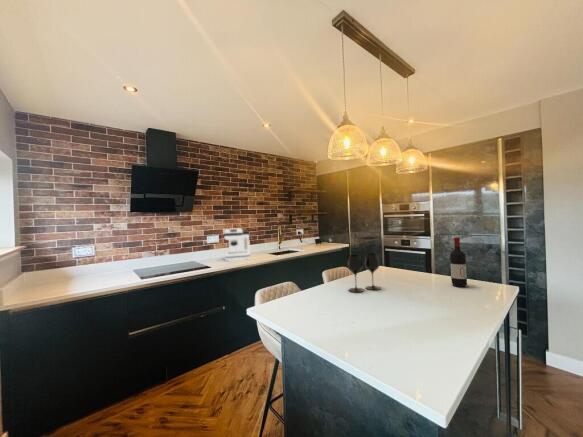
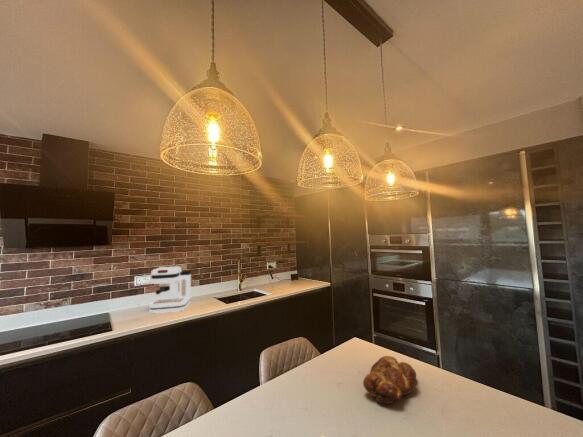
wine bottle: present [450,237,467,287] -> none [463,314,498,415]
wine glass: present [348,253,381,292] -> none [279,336,339,419]
bread loaf: none [393,269,423,287] -> present [363,356,416,404]

